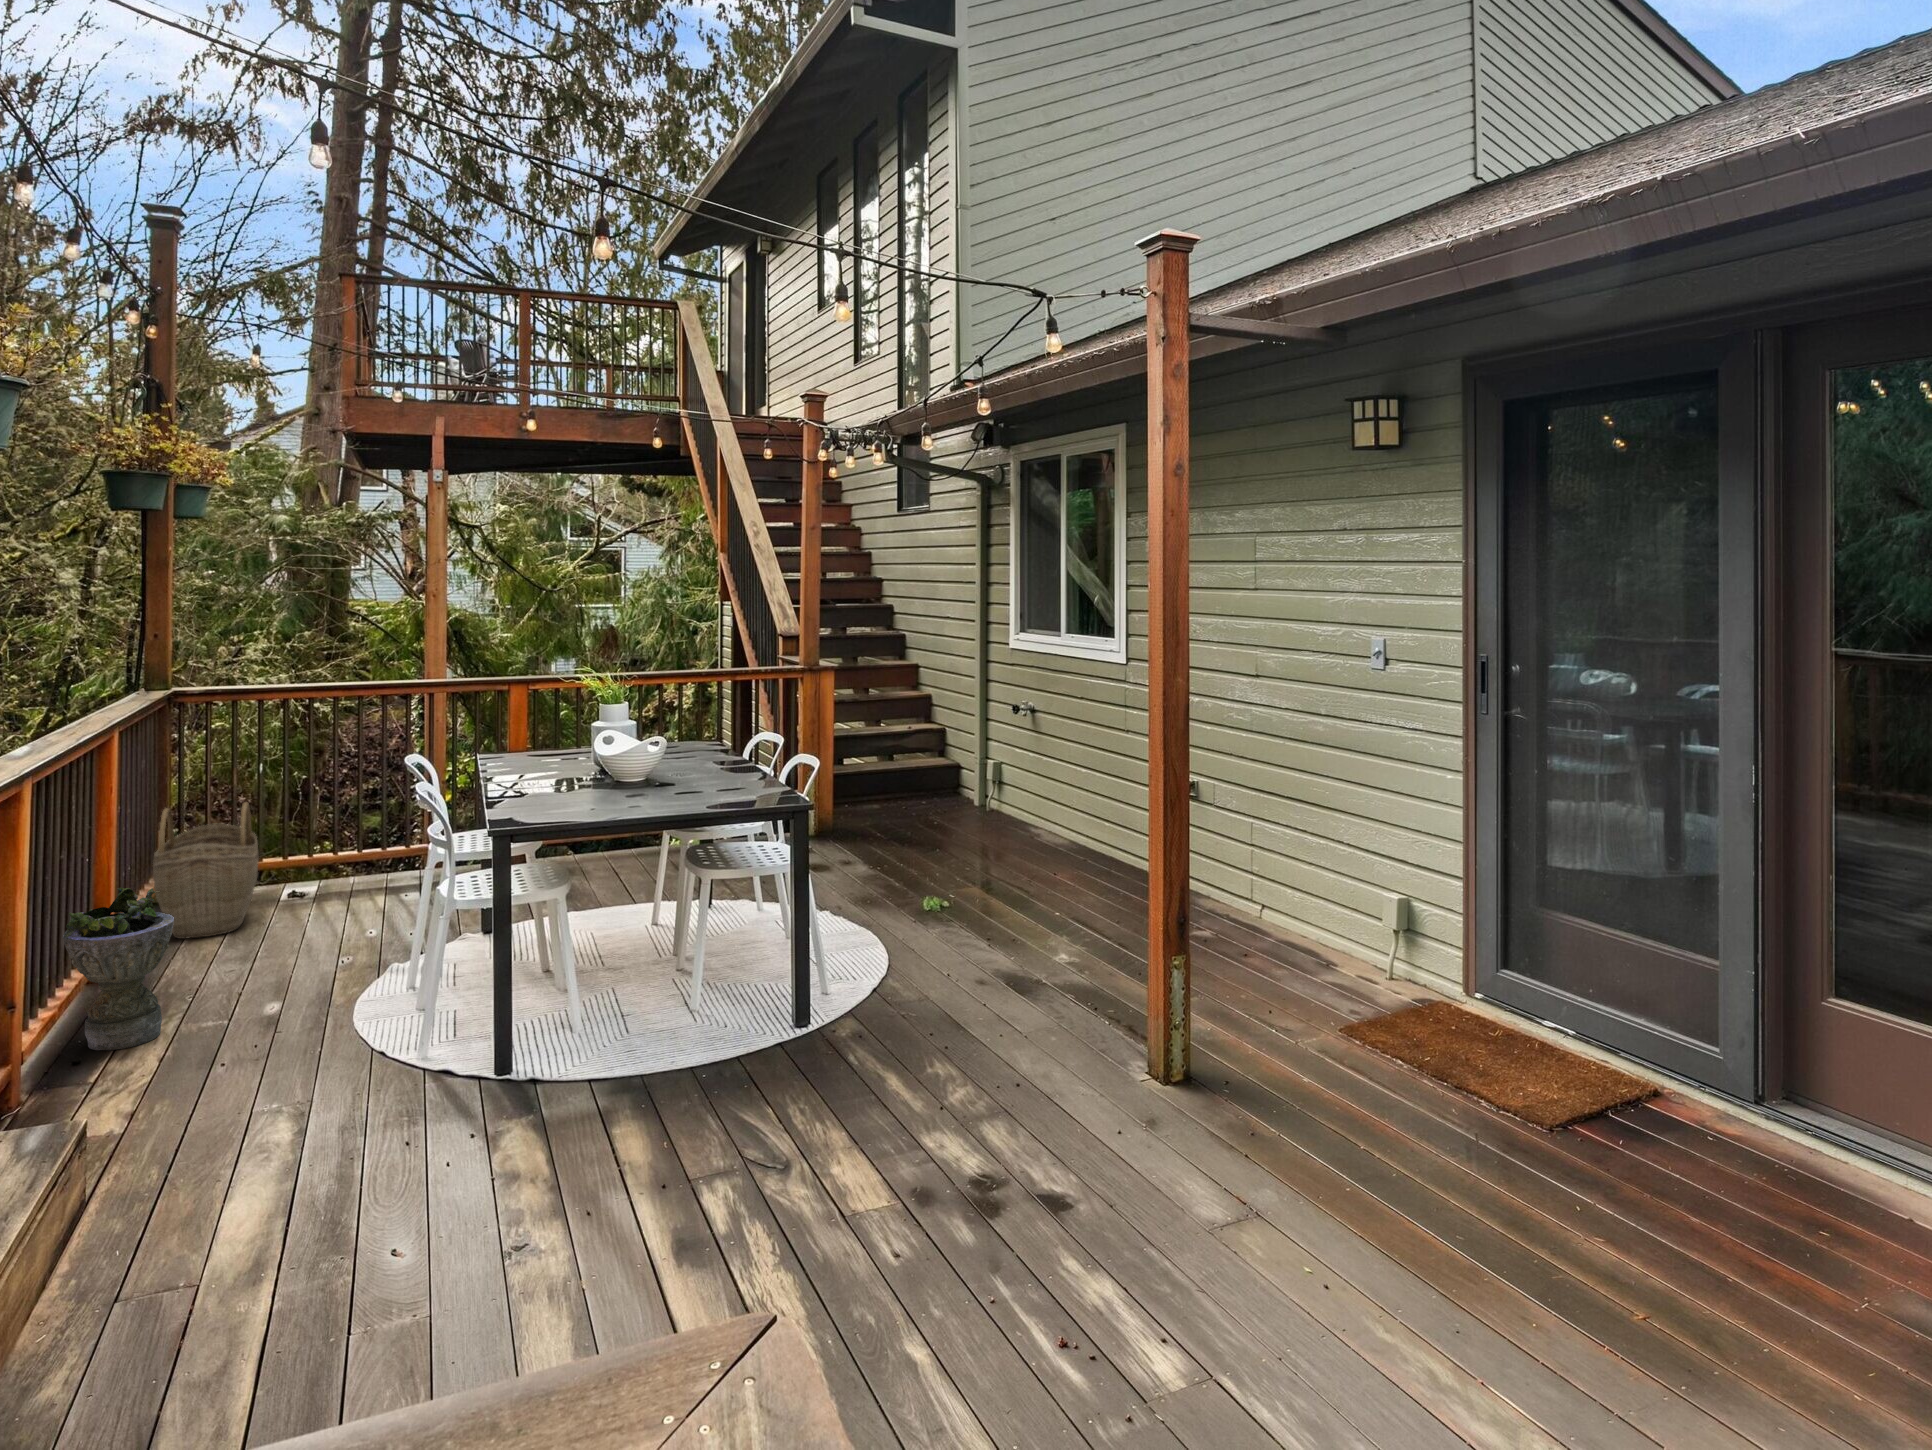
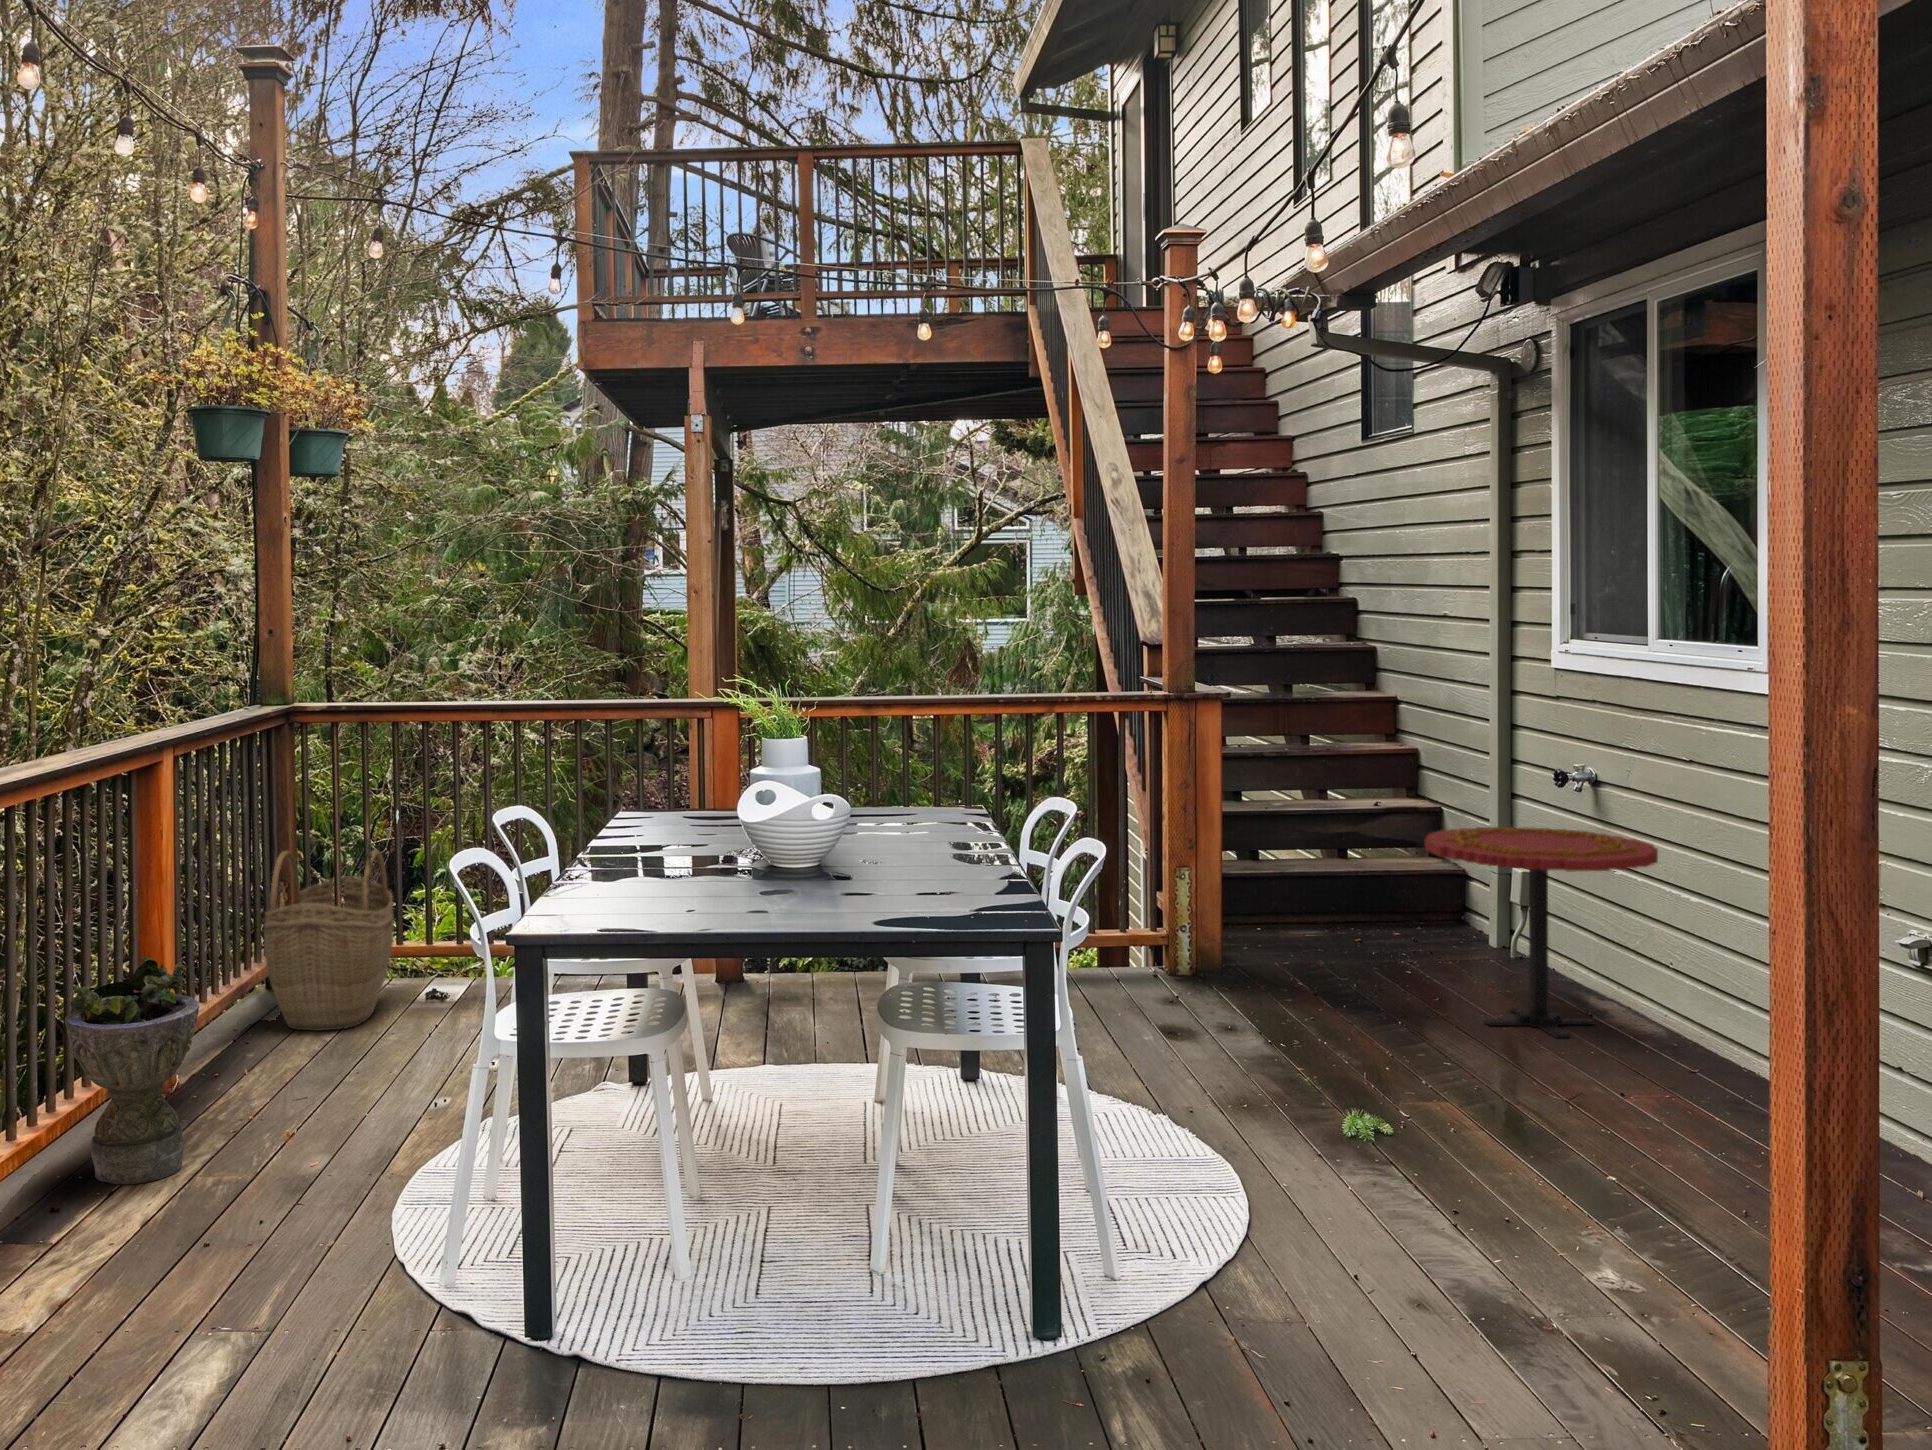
side table: none [949,738,1066,851] -> present [1425,827,1658,1038]

